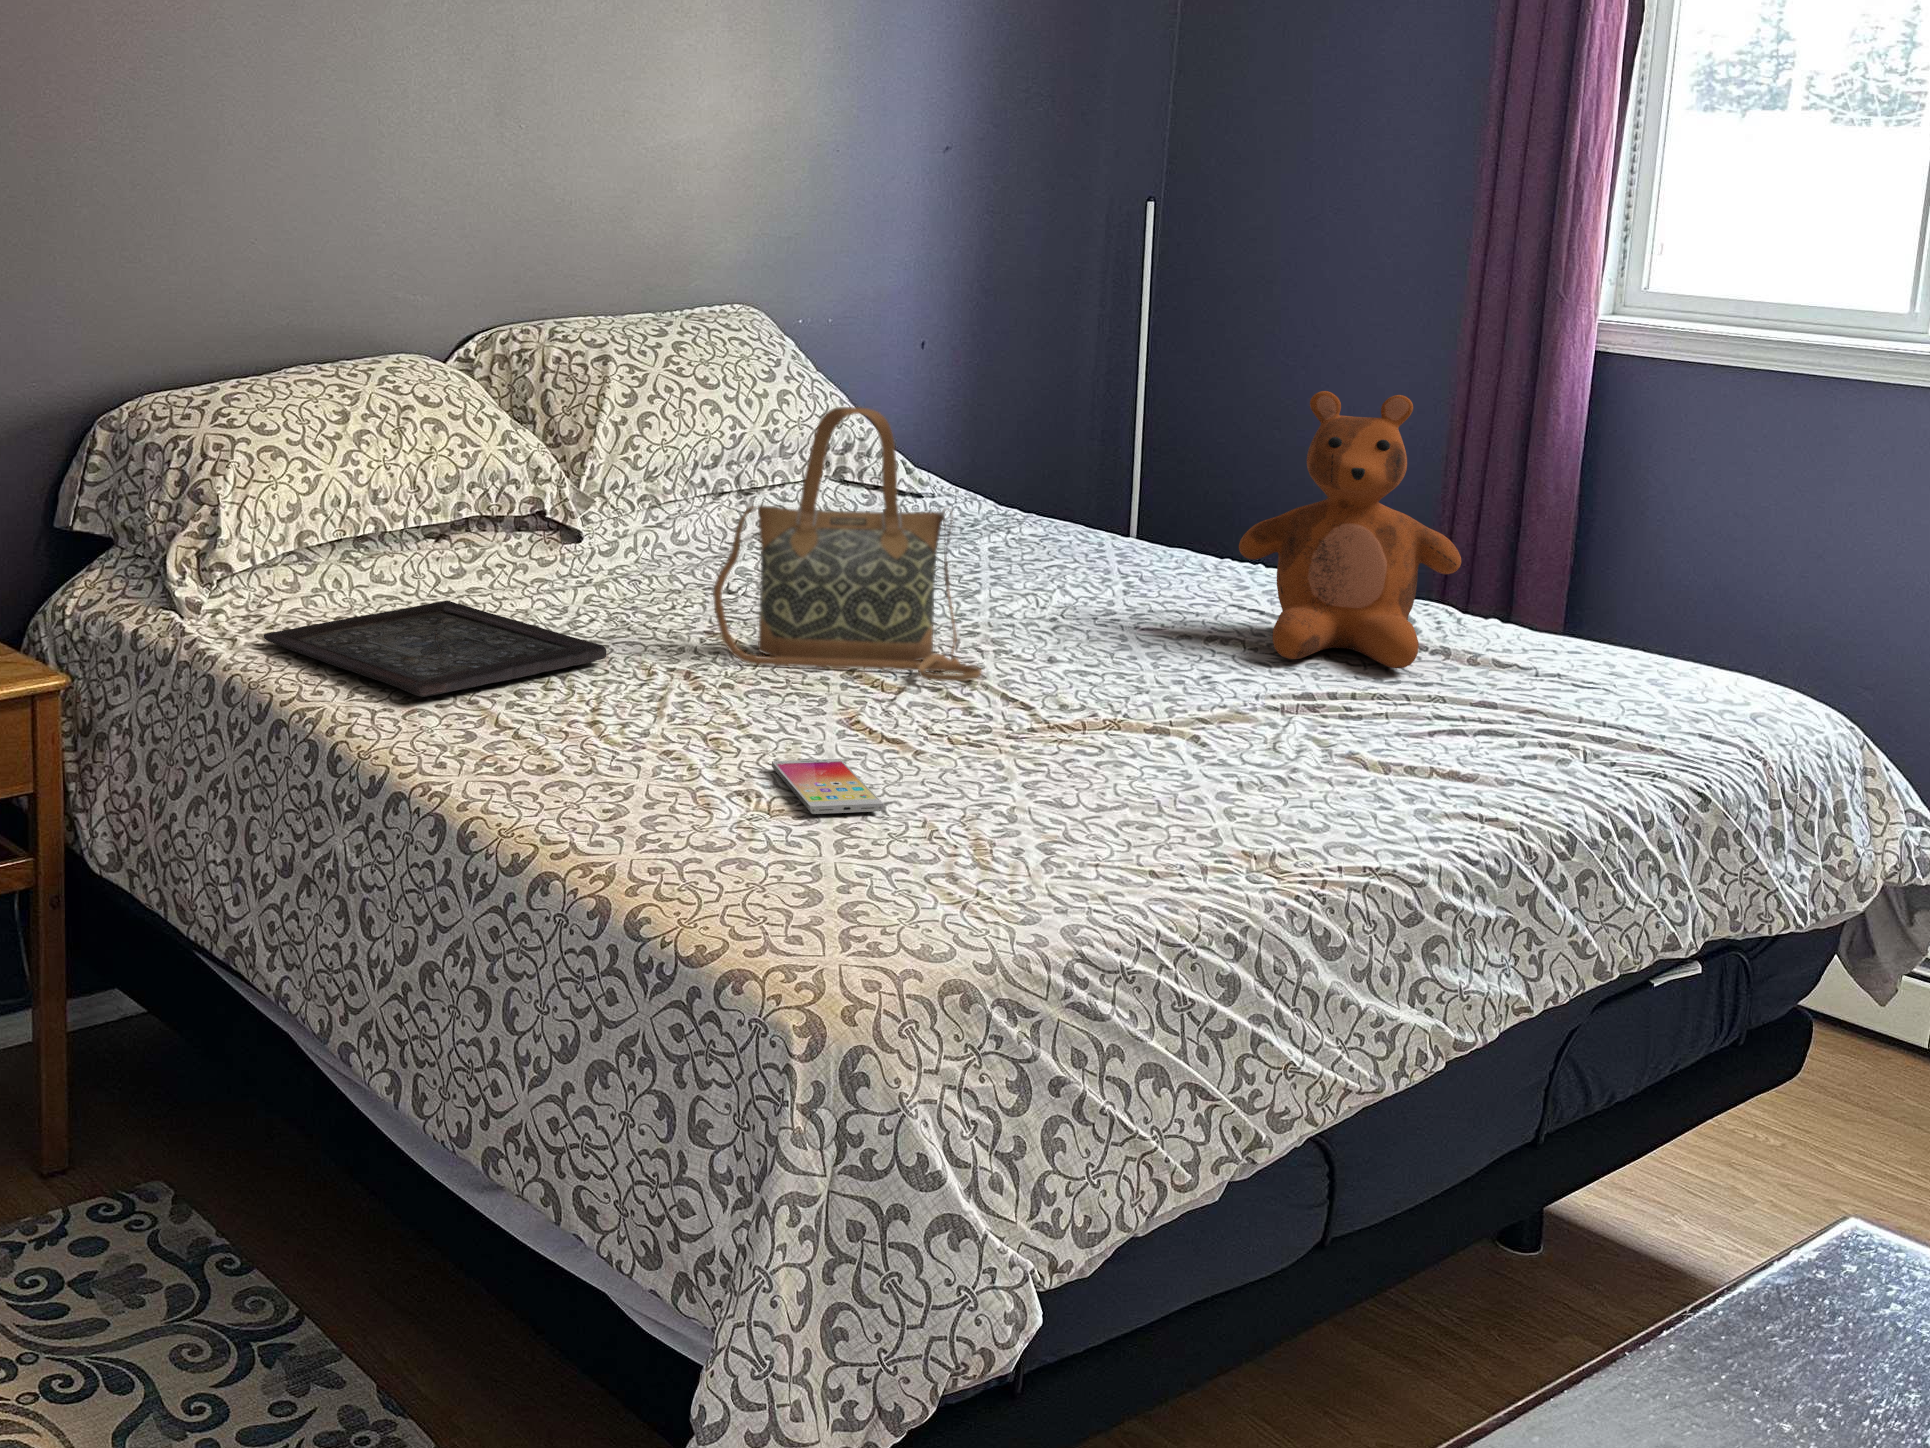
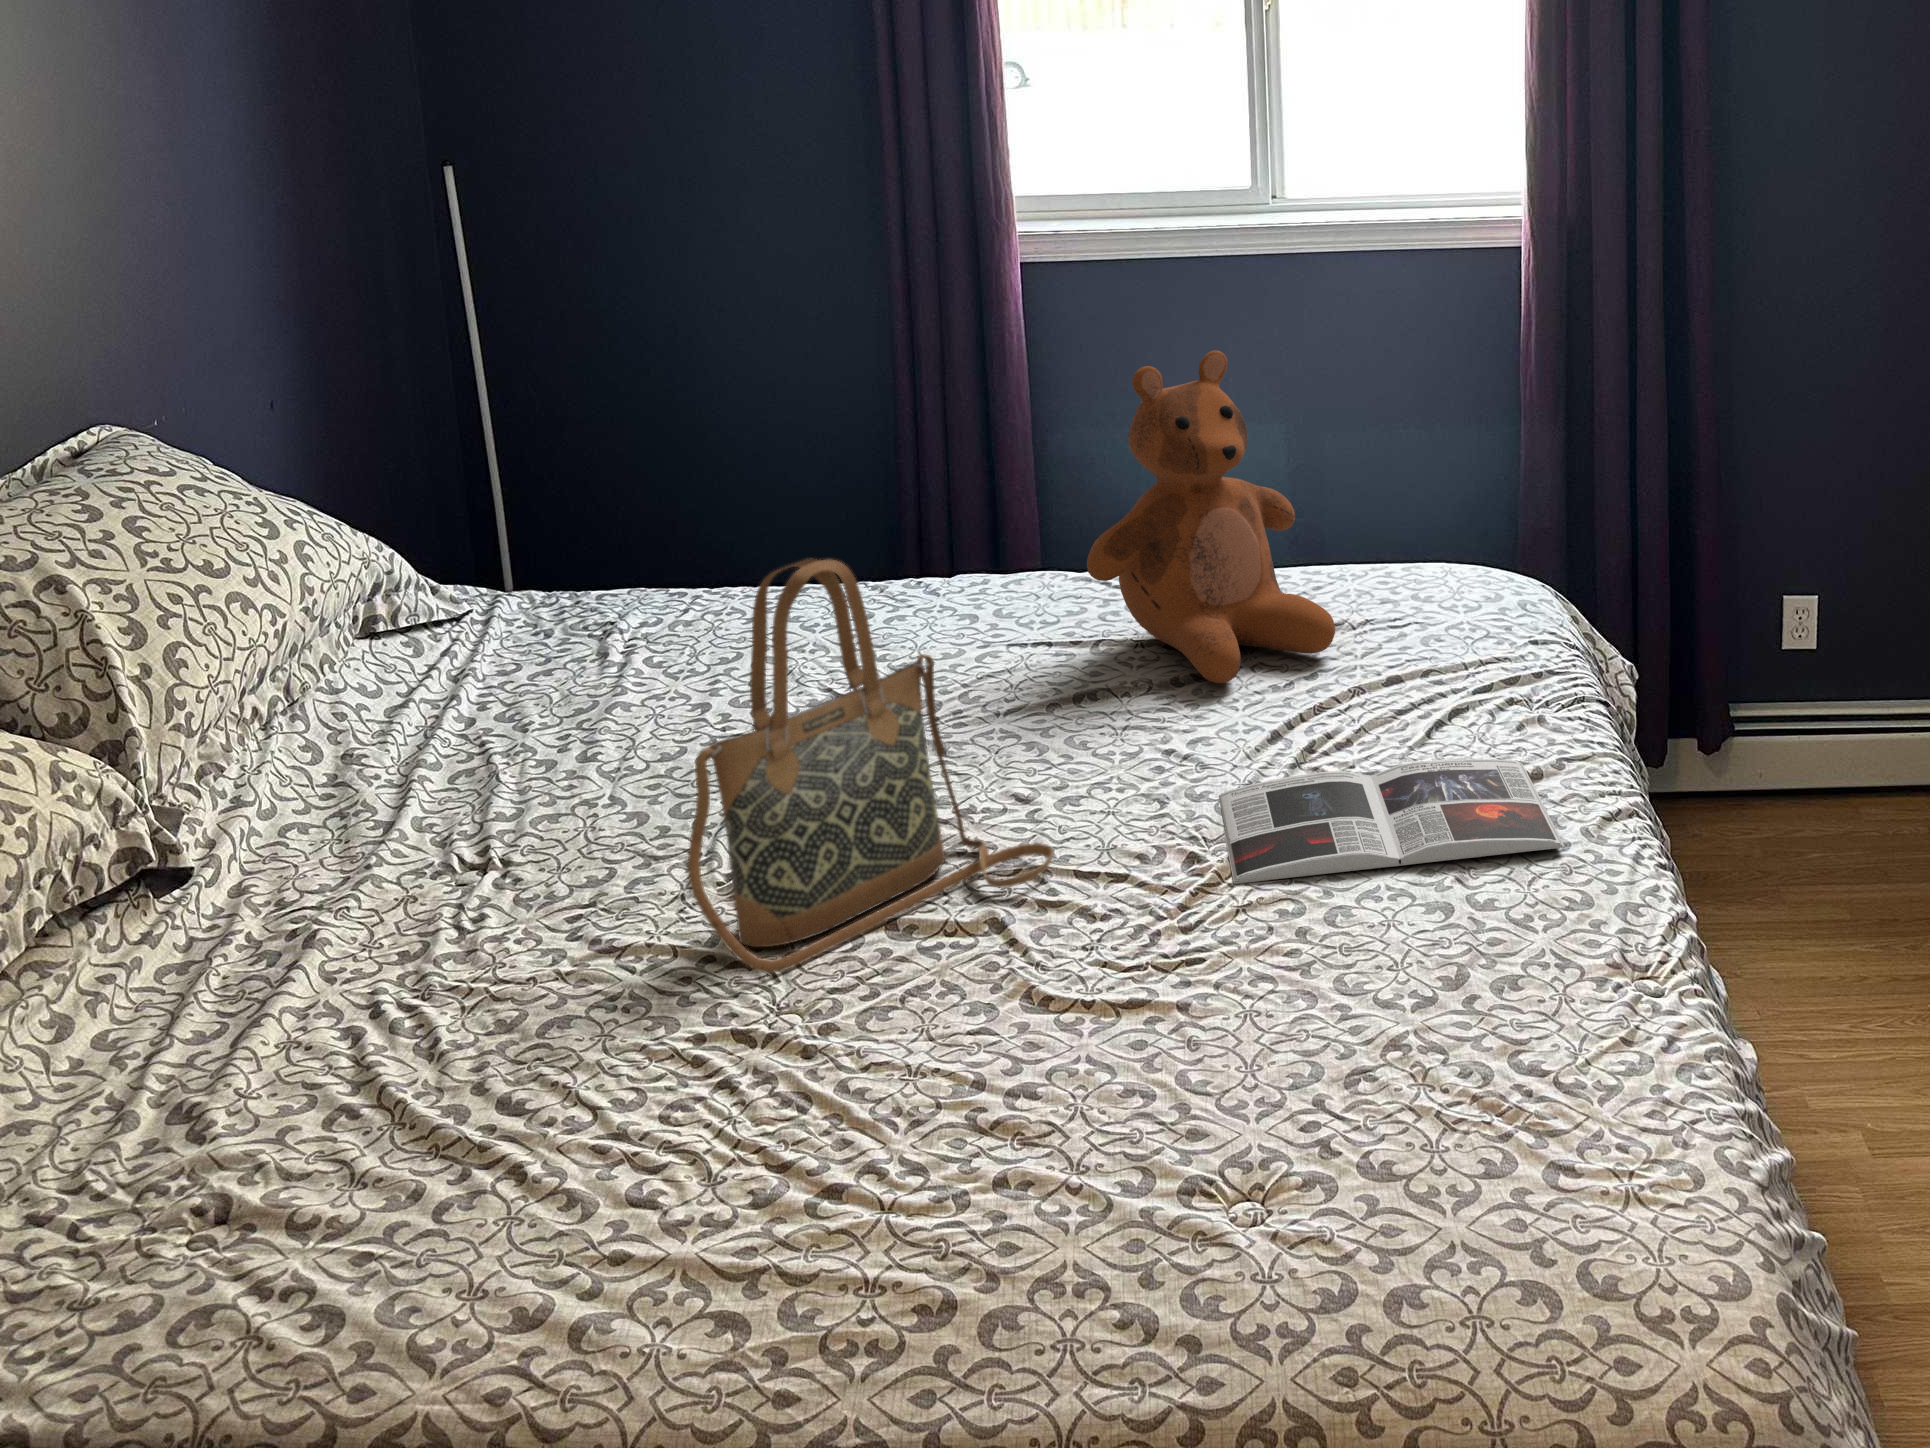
tray: present [264,601,606,697] -> none [35,1049,621,1340]
magazine: none [1056,697,1389,793] -> present [1219,759,1565,884]
smartphone: present [772,759,883,814] -> none [1139,1054,1358,1150]

